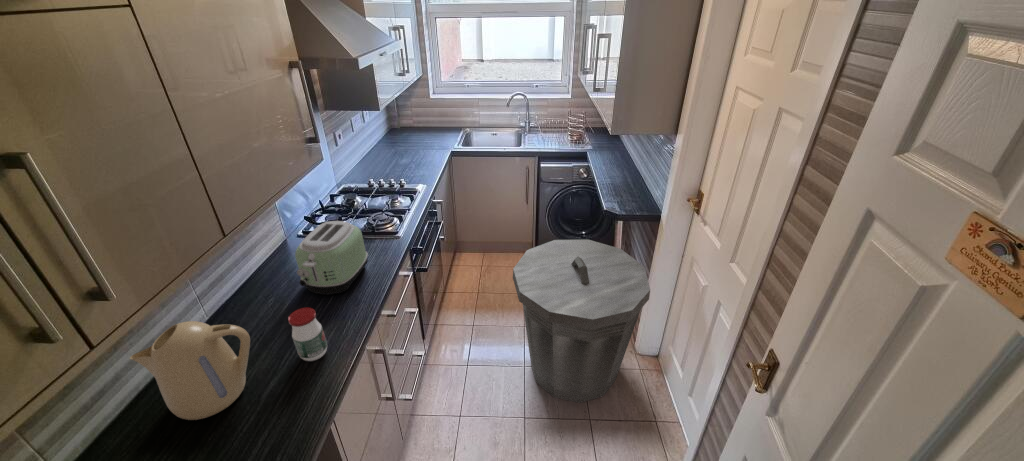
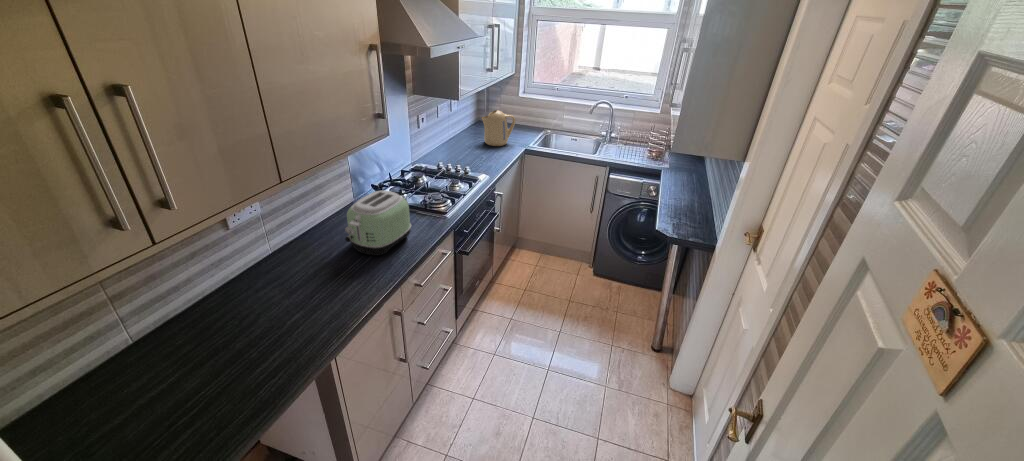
trash can: present [513,239,650,403] -> none [546,251,687,420]
jar: present [288,308,327,361] -> none [320,258,350,306]
kettle: present [130,321,250,420] -> present [481,110,515,146]

